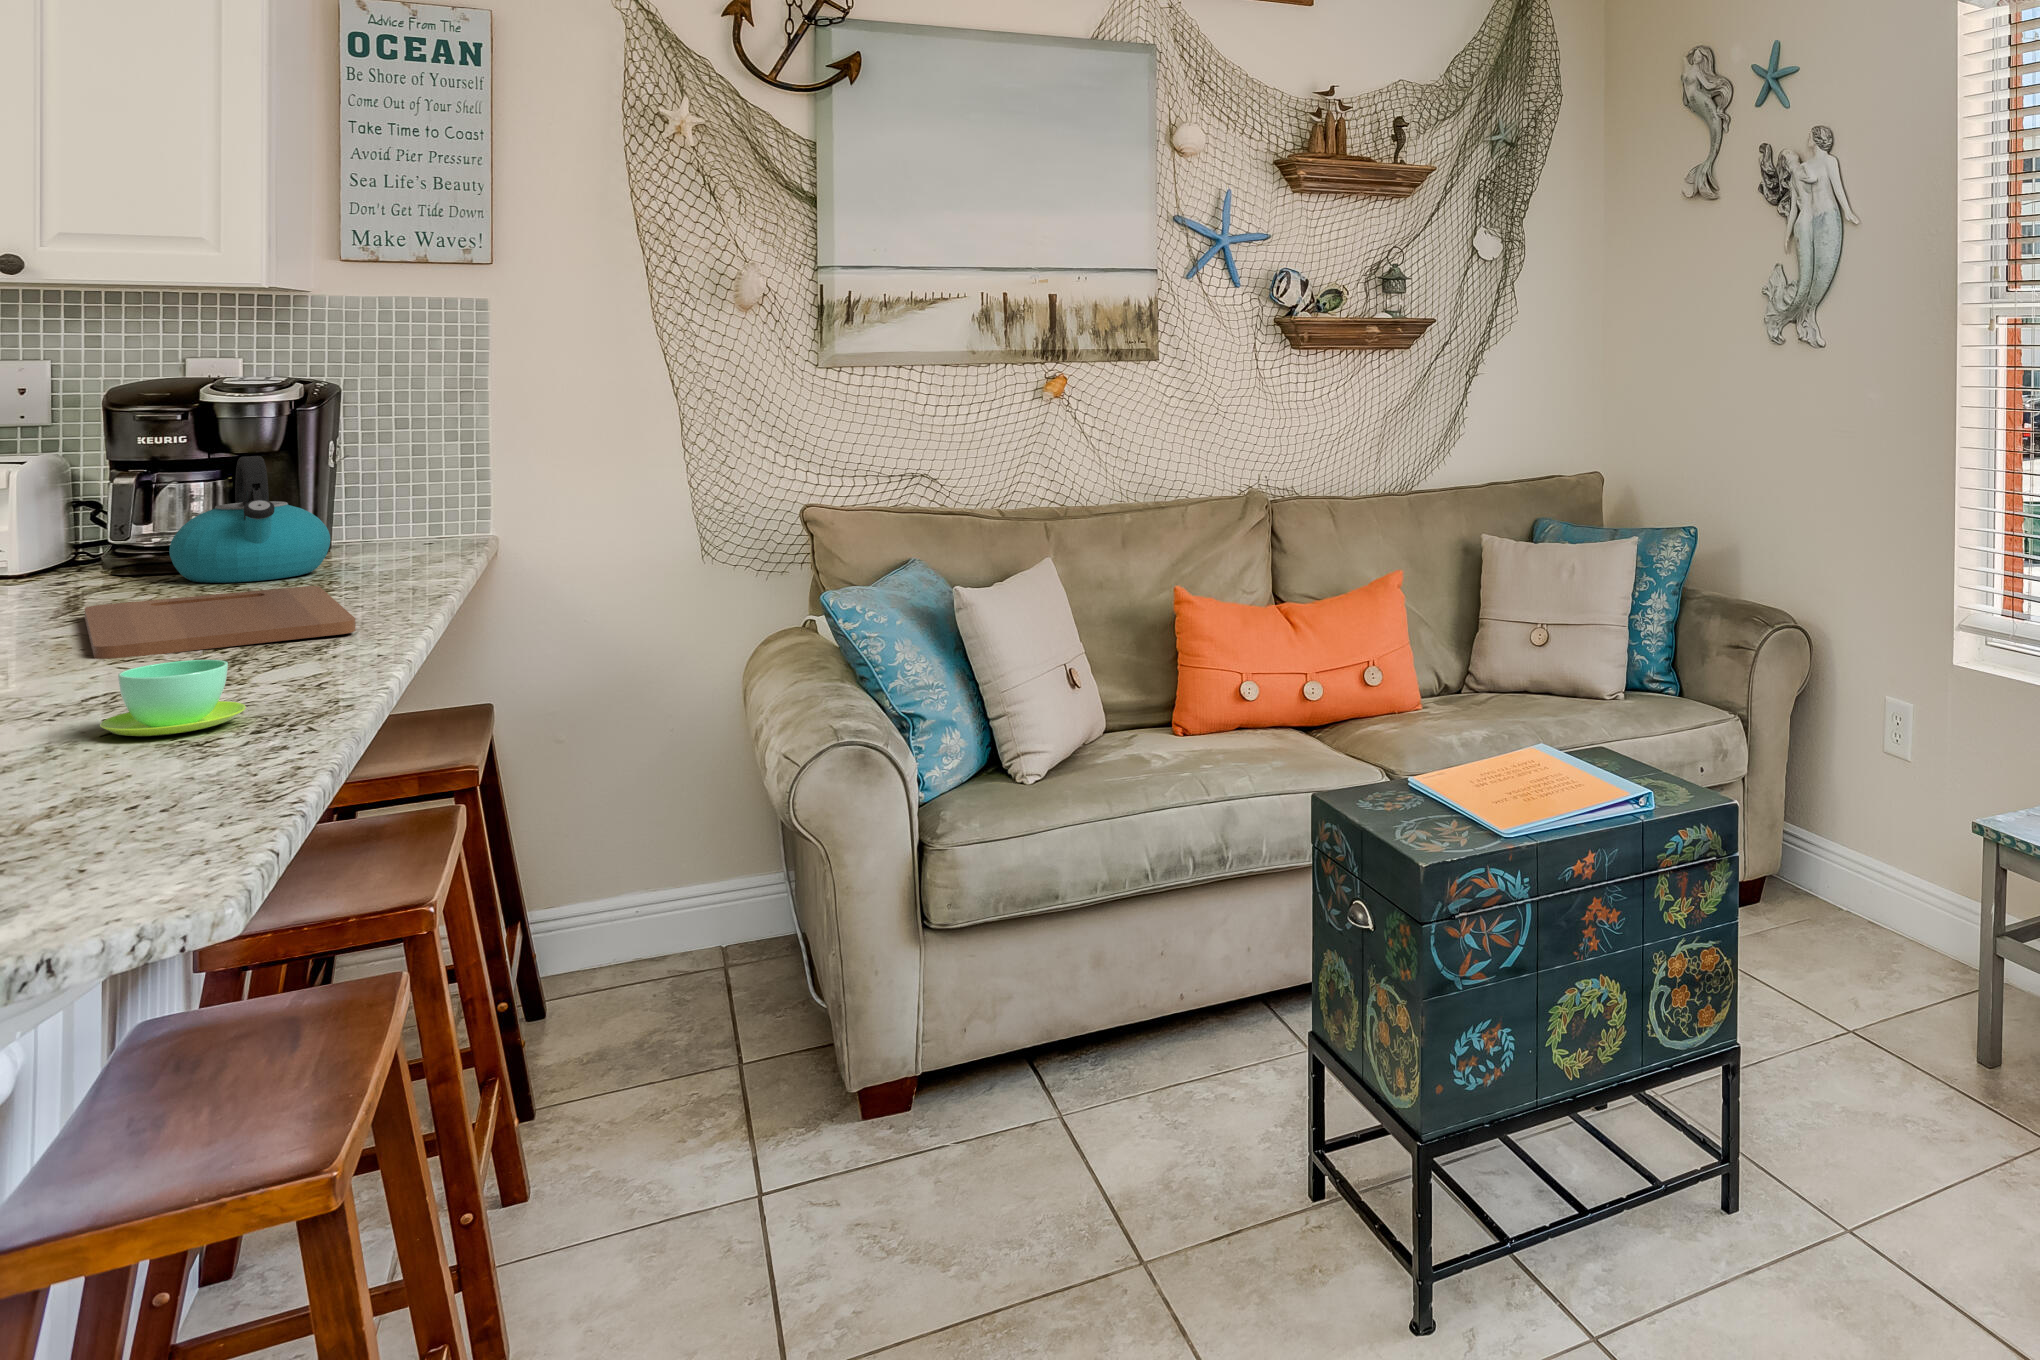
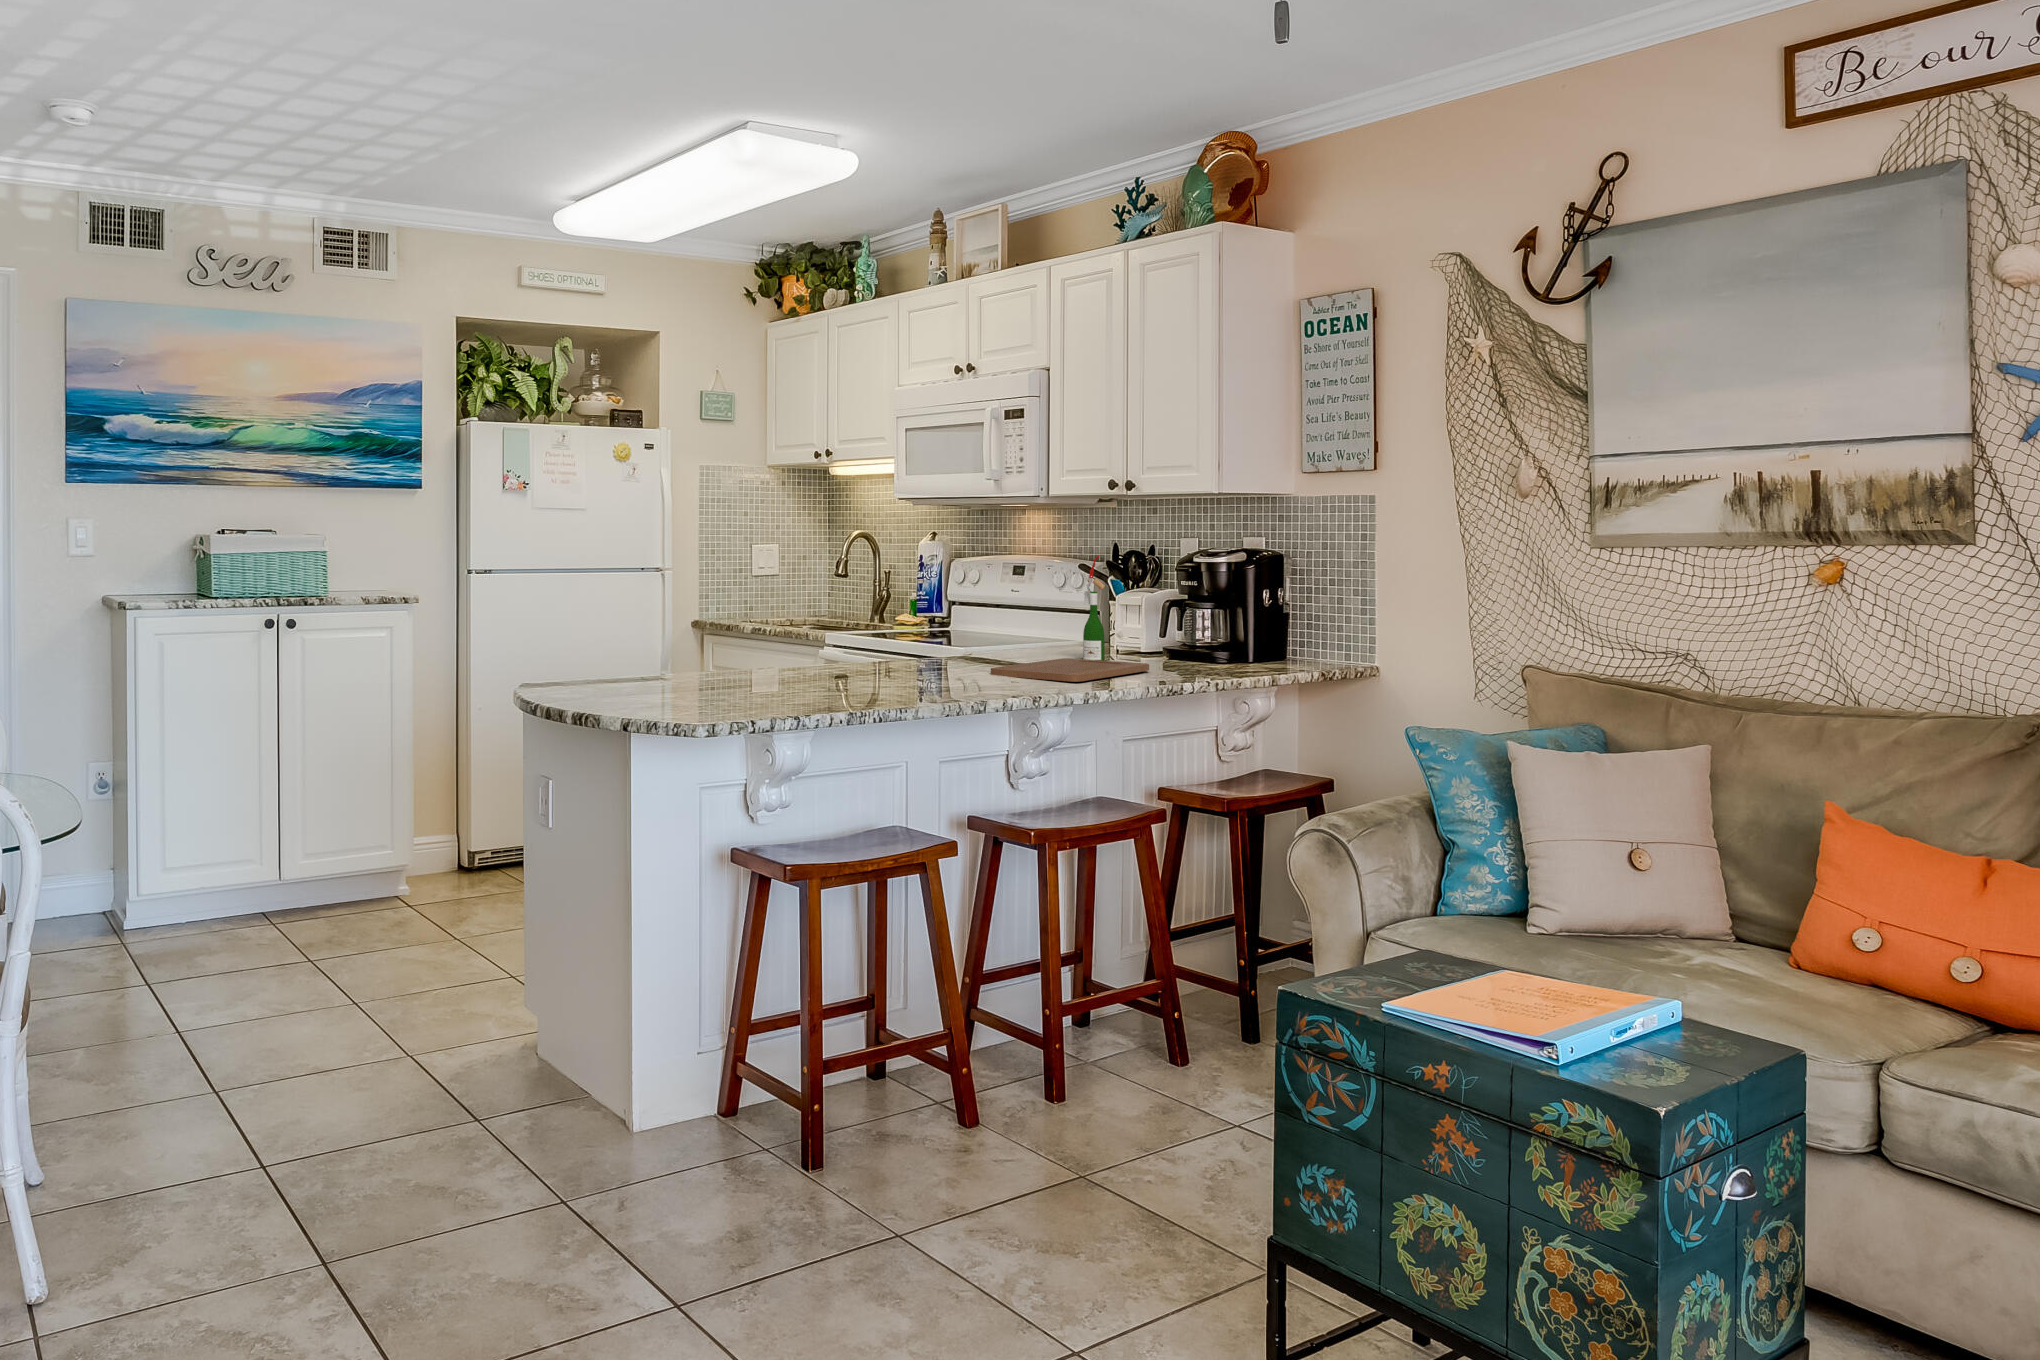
wine bottle: none [71,402,157,608] -> present [1083,556,1114,661]
kettle: present [169,456,330,583] -> none [1156,591,1232,664]
cup: present [100,660,246,736] -> none [859,663,908,693]

